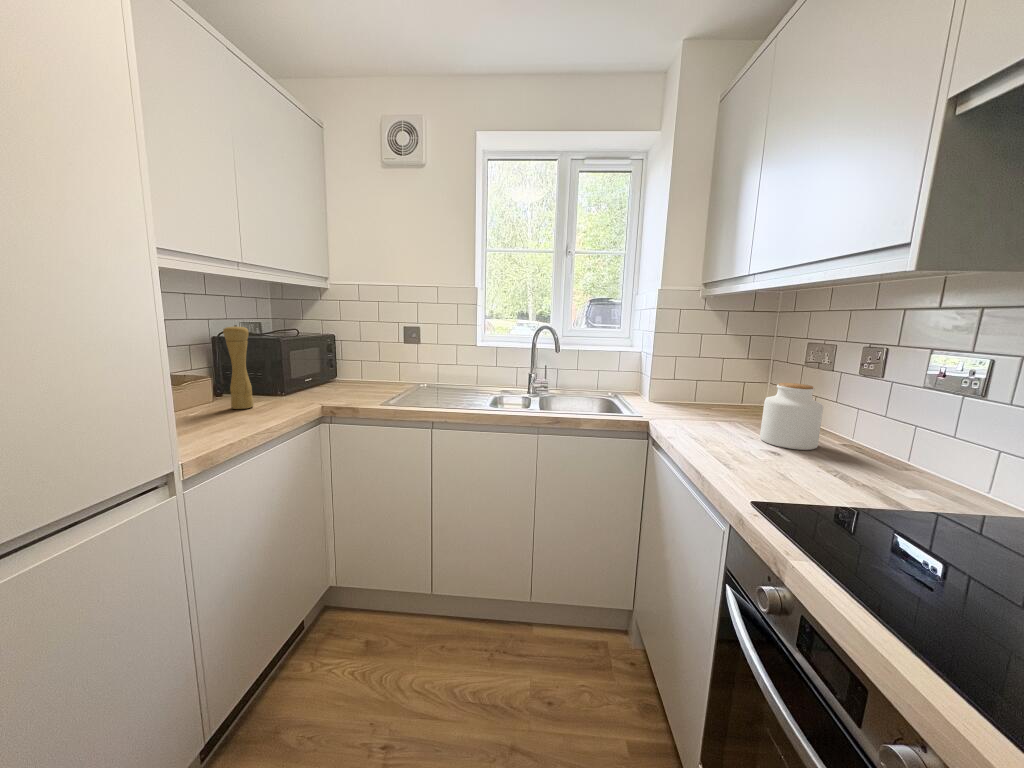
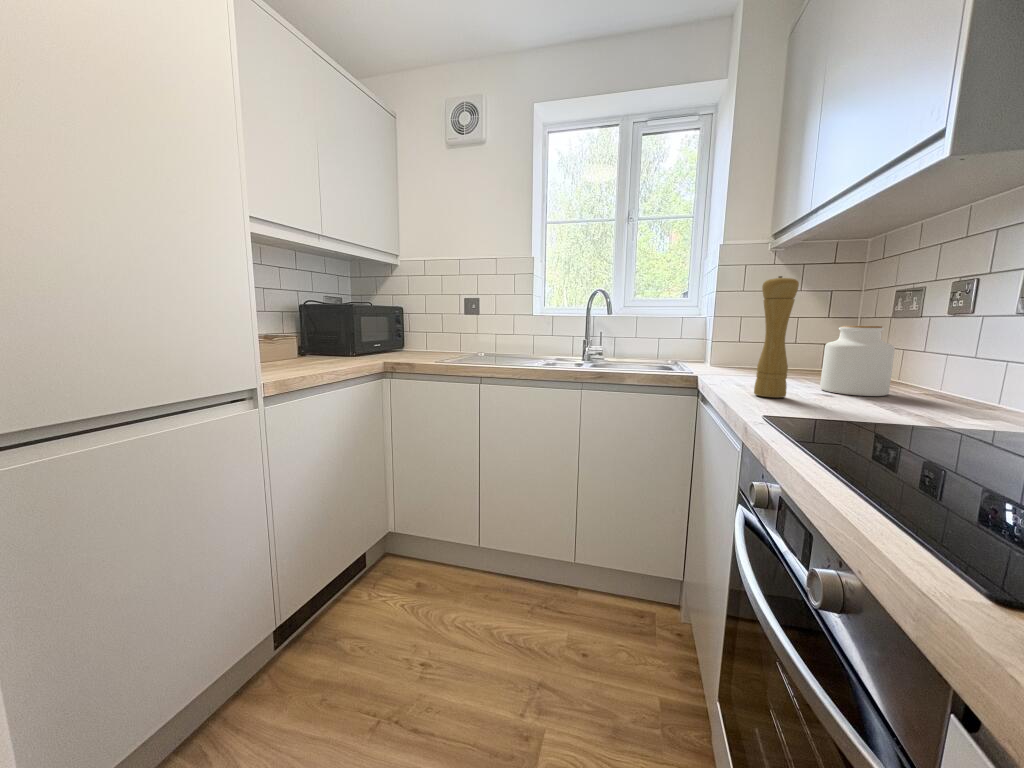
pepper mill: present [223,325,254,409] -> present [754,276,799,398]

